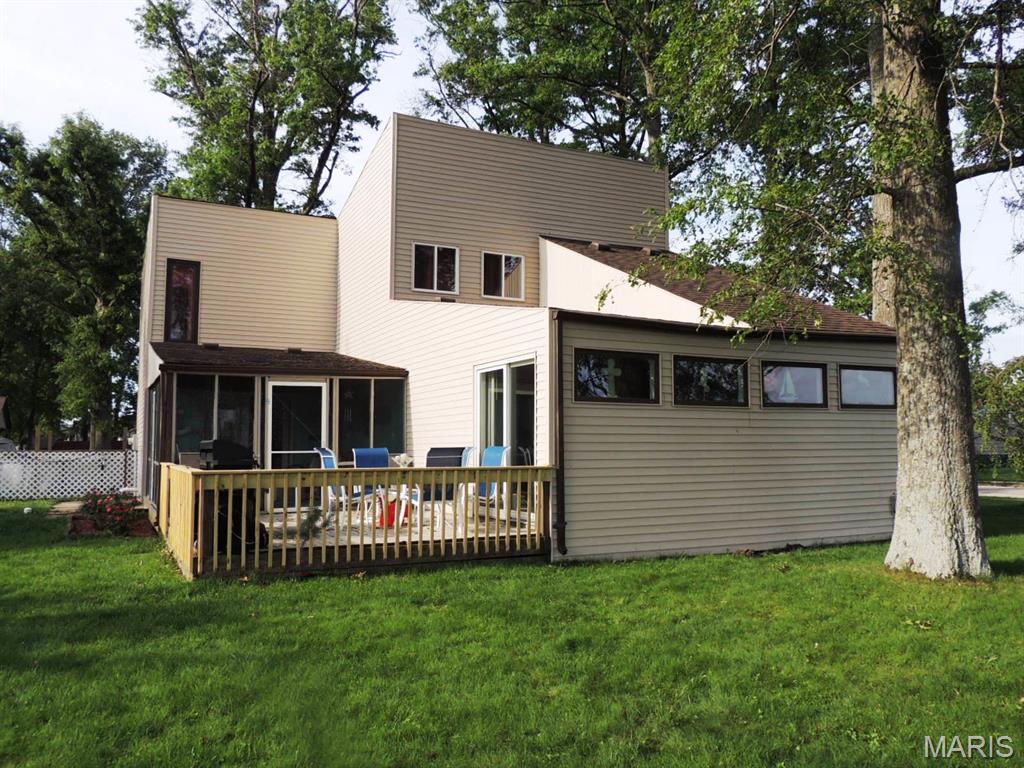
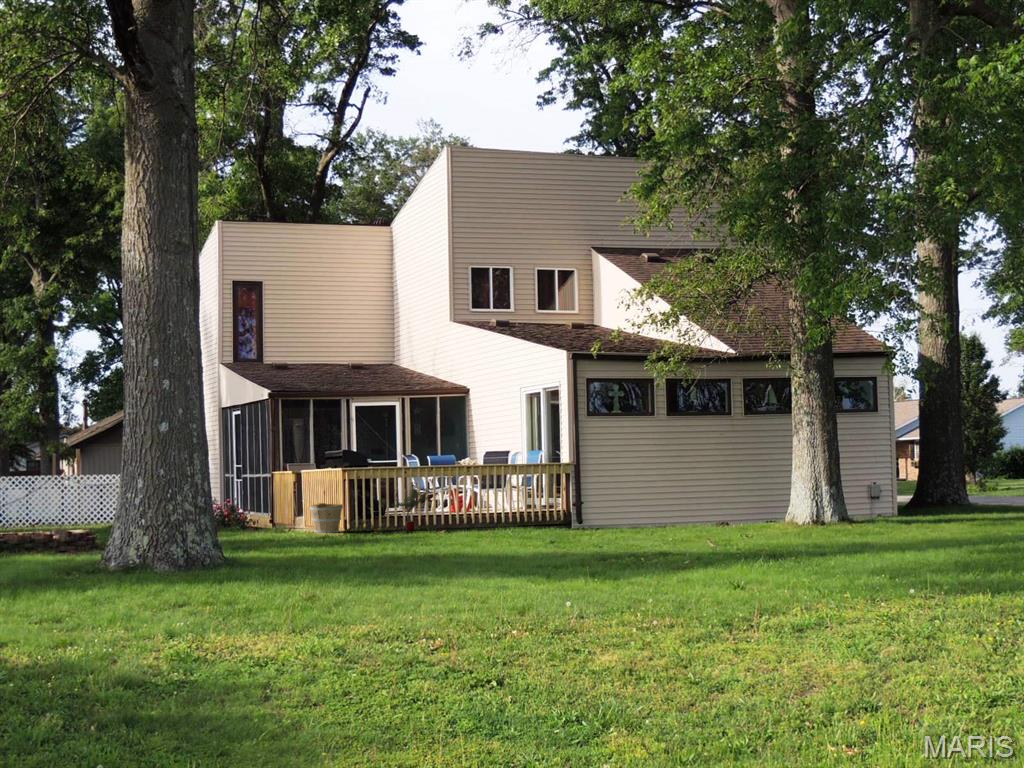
wooden bucket: none [127,528,190,585] -> present [310,503,343,533]

